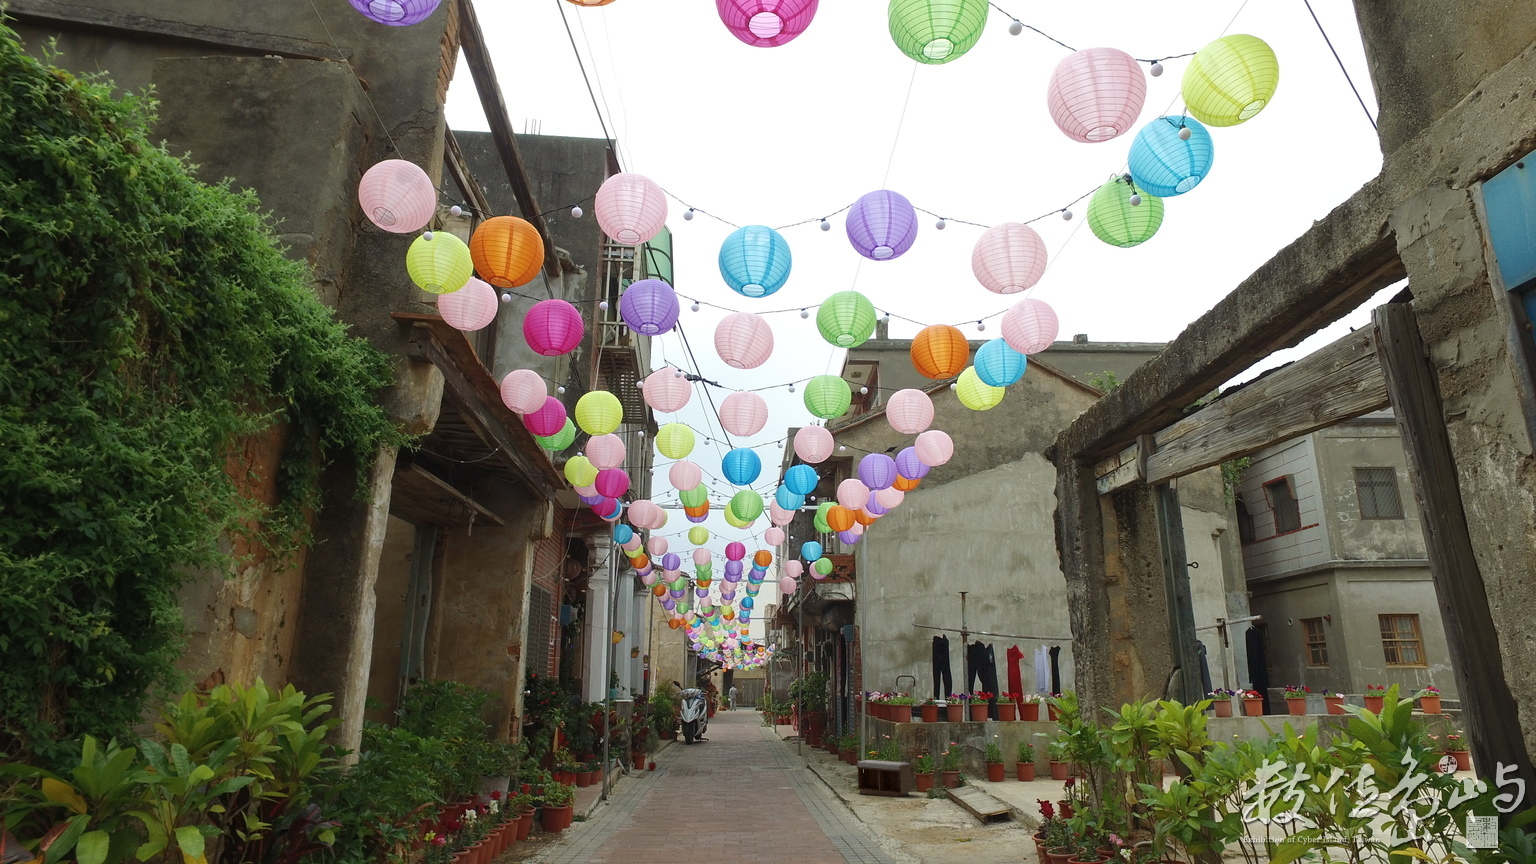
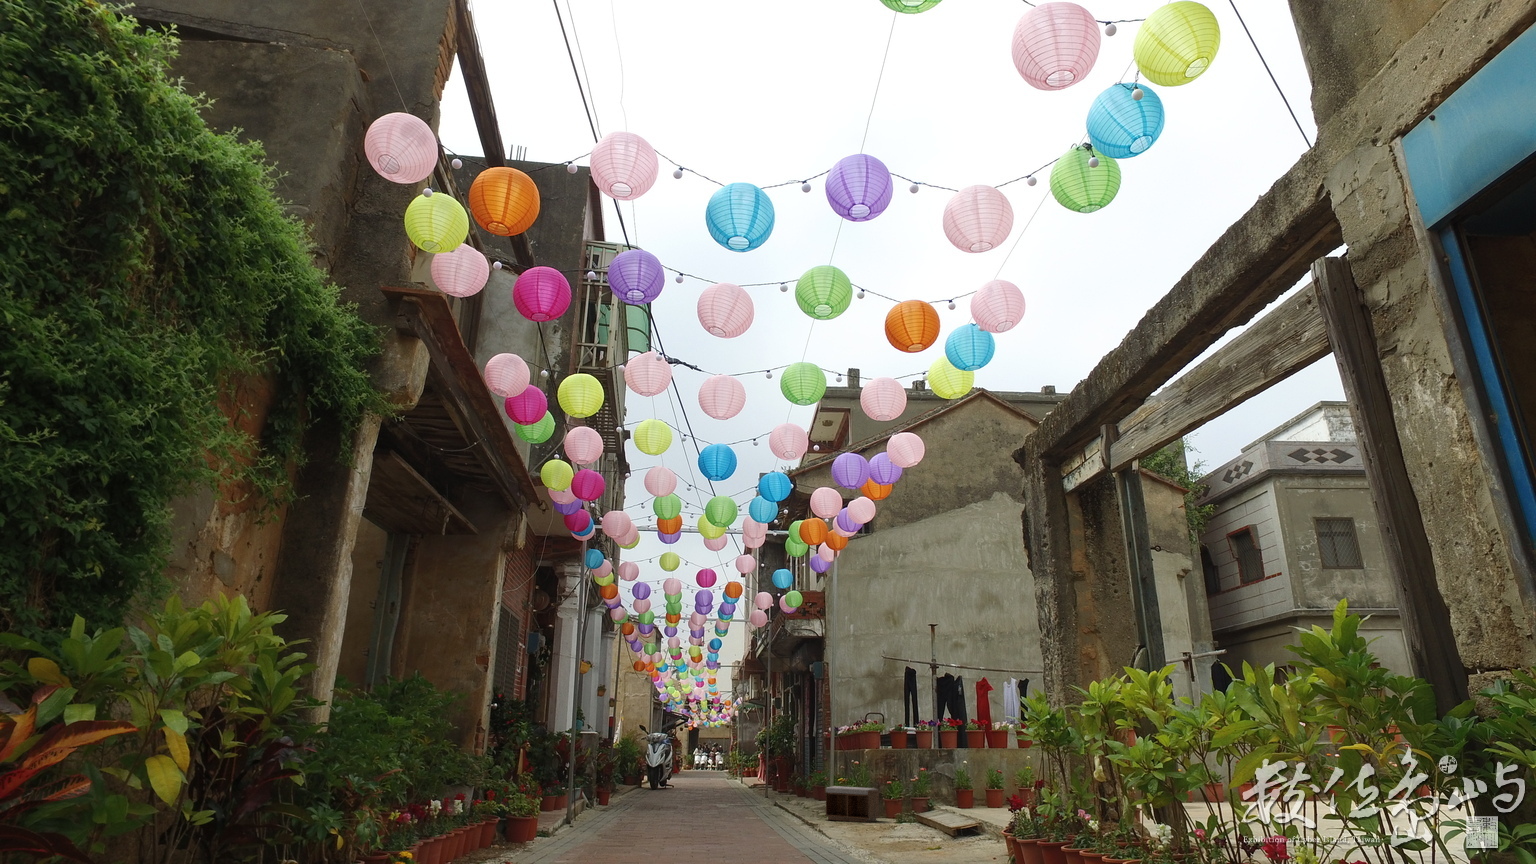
potted tree: present [642,730,660,771] -> none [606,761,628,805]

